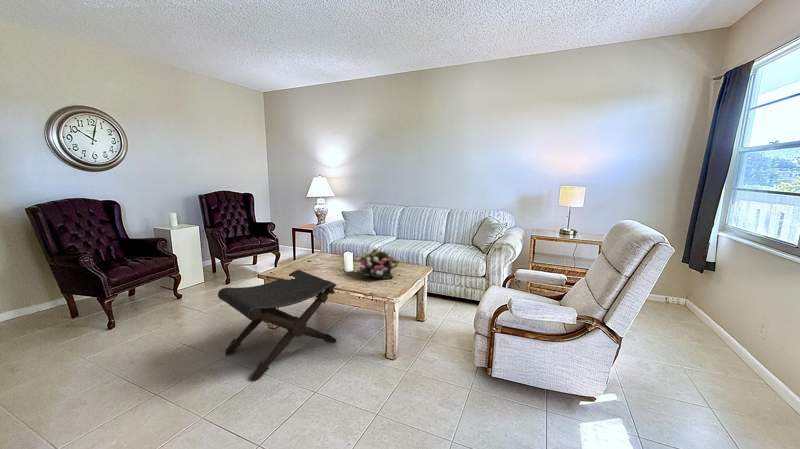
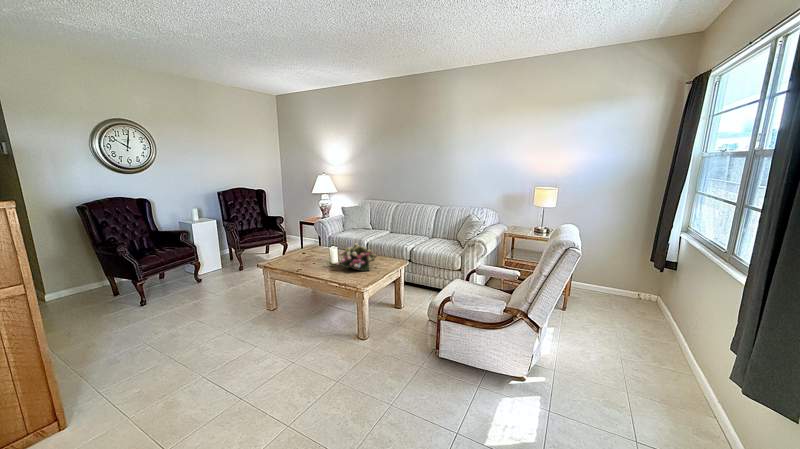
footstool: present [218,270,337,381] -> none [221,261,321,352]

